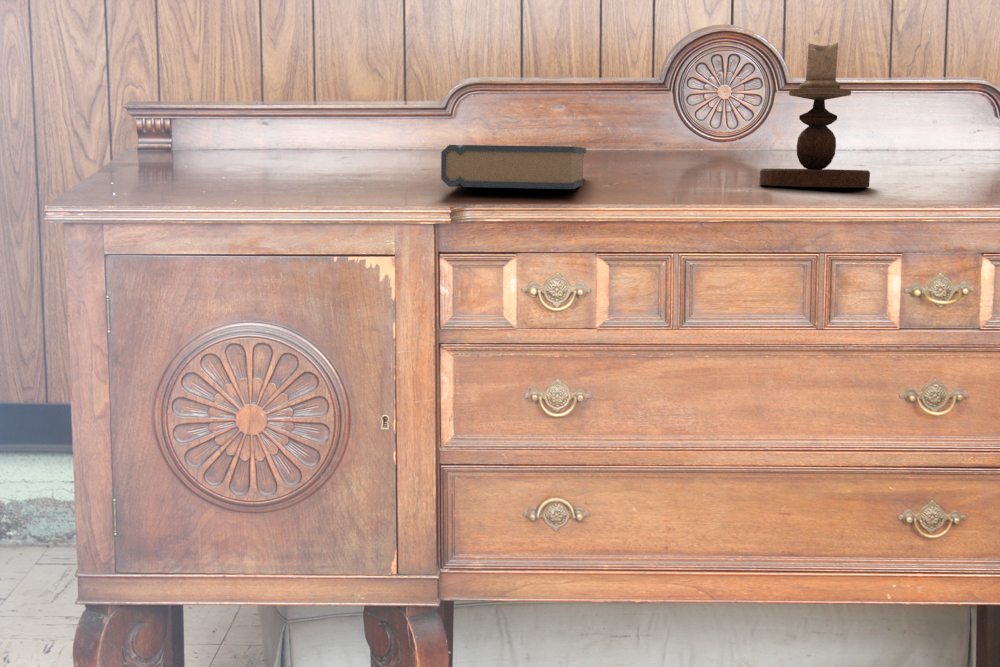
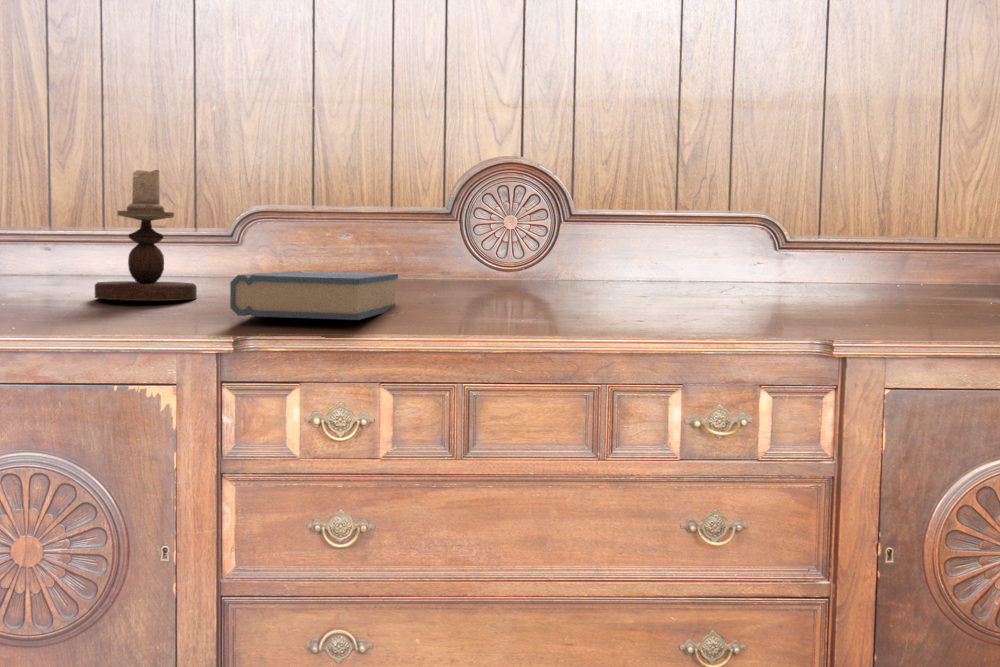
candlestick: present [759,43,870,187] -> present [95,170,197,301]

